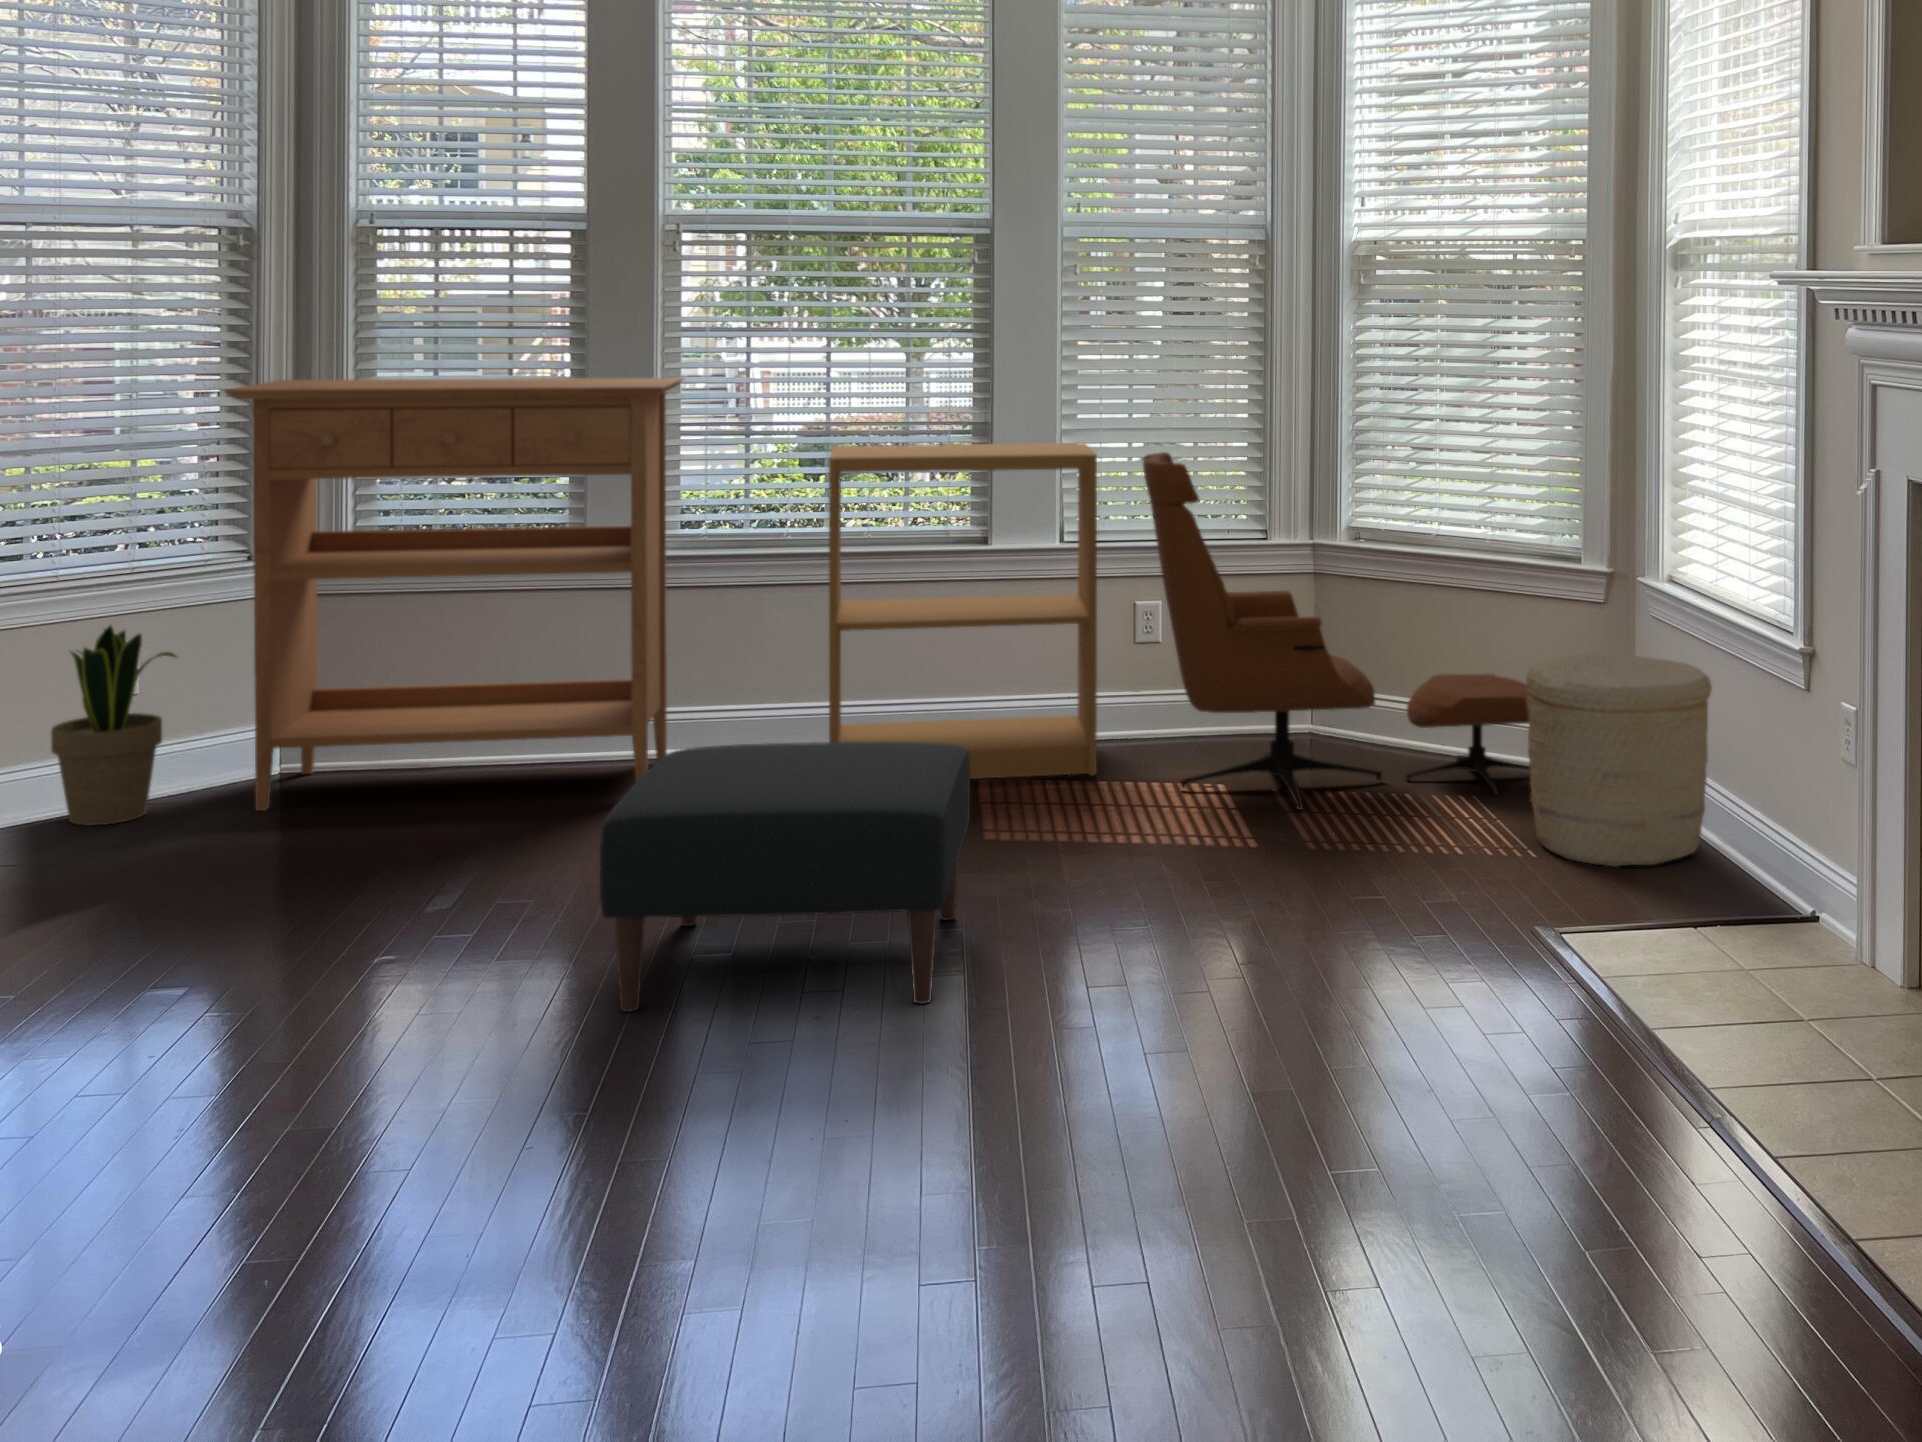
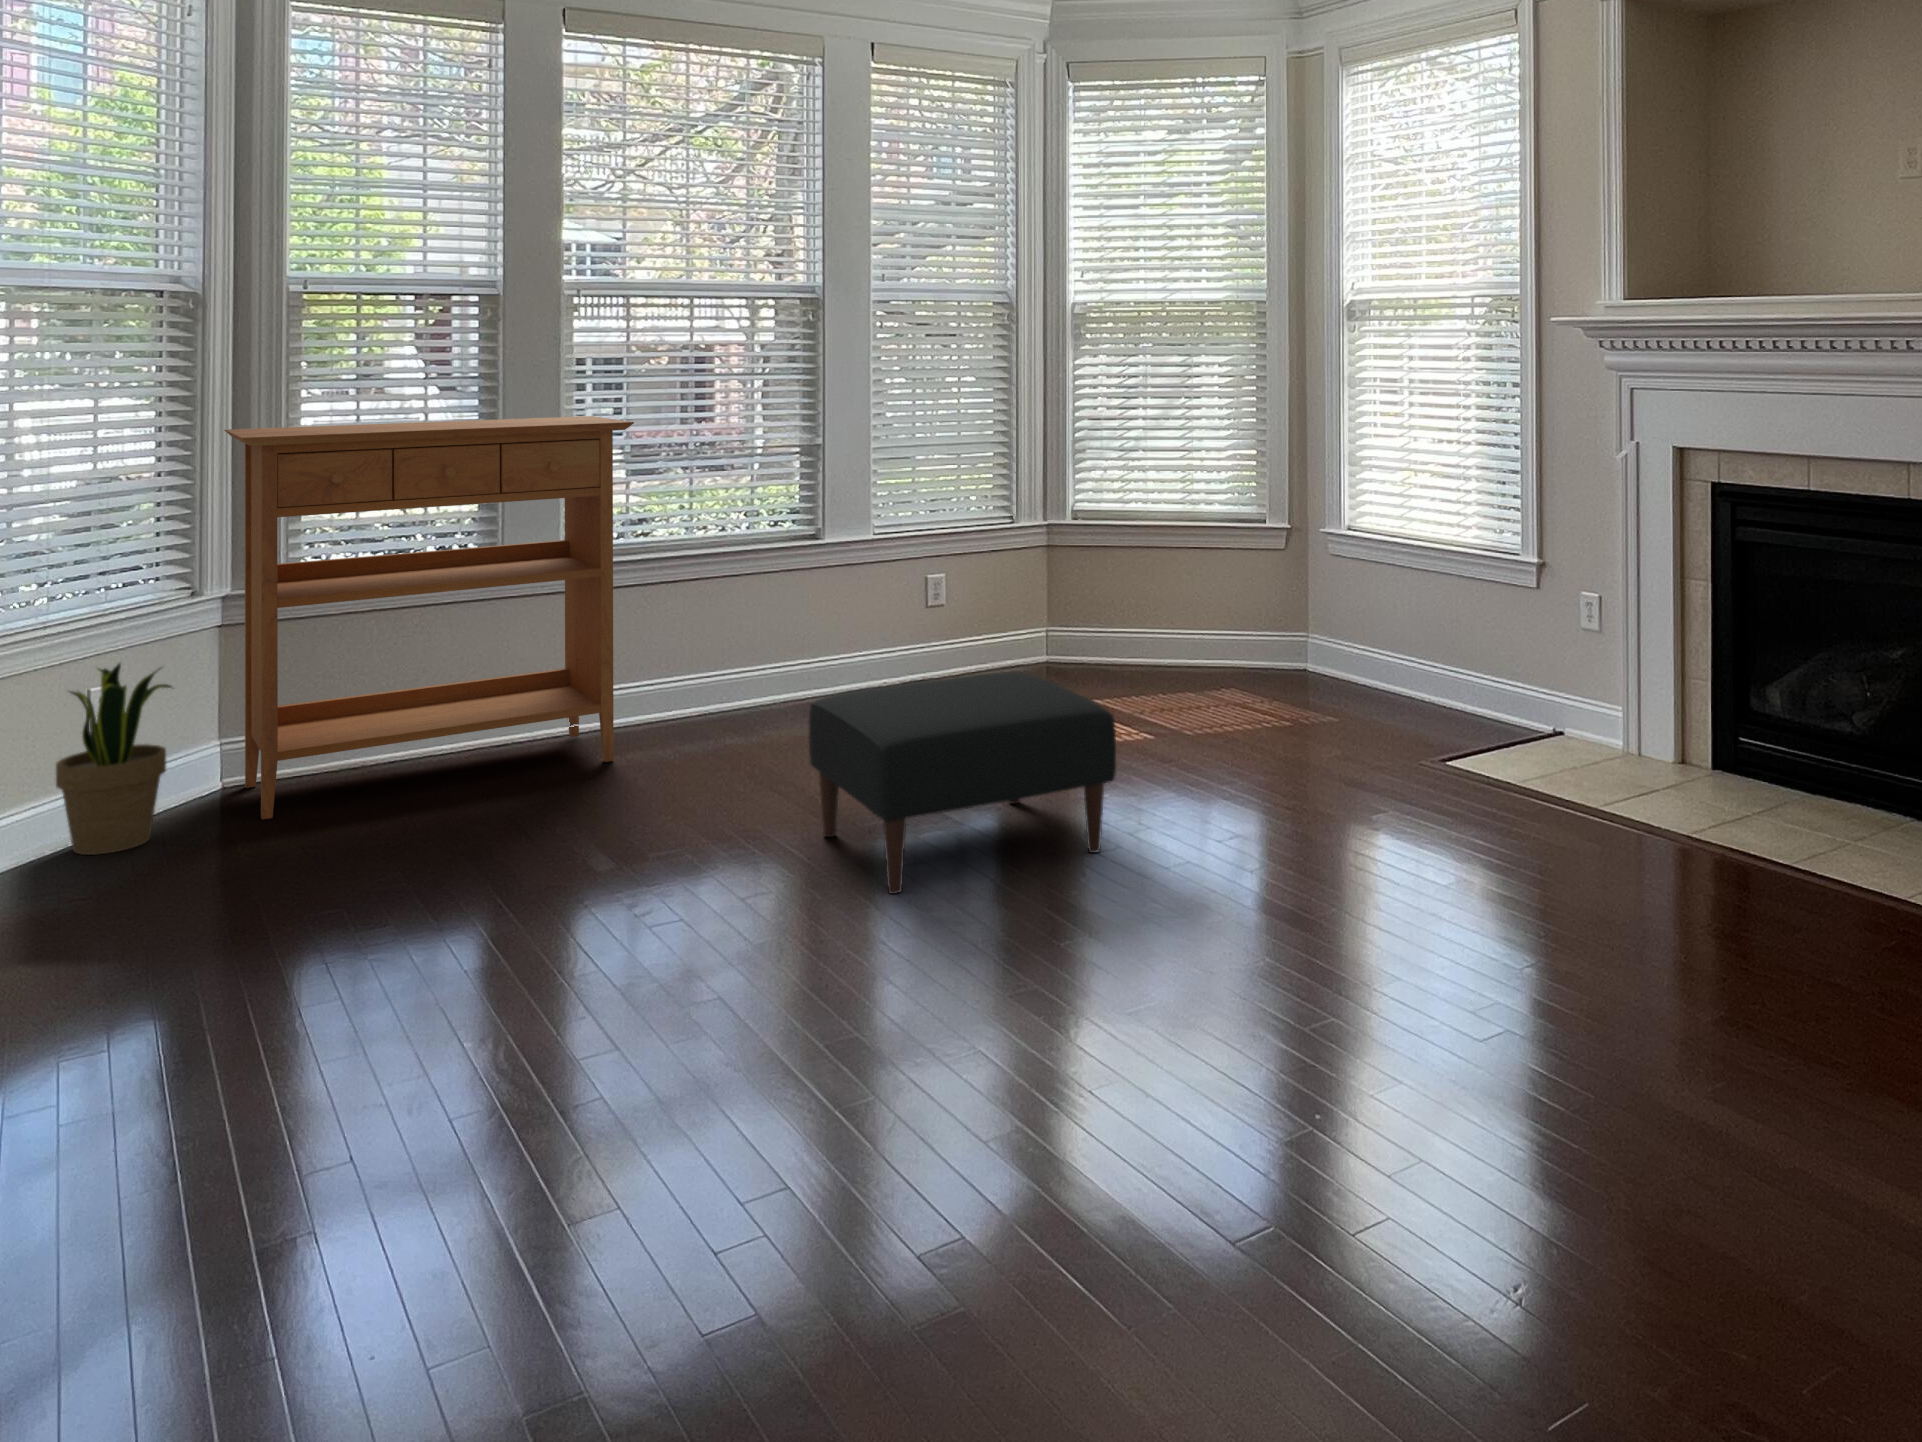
bookshelf: present [829,443,1097,779] -> none [711,456,945,736]
lounge chair: present [1143,452,1530,810] -> none [985,458,1252,707]
woven basket: present [1525,654,1712,866] -> none [1292,576,1414,713]

